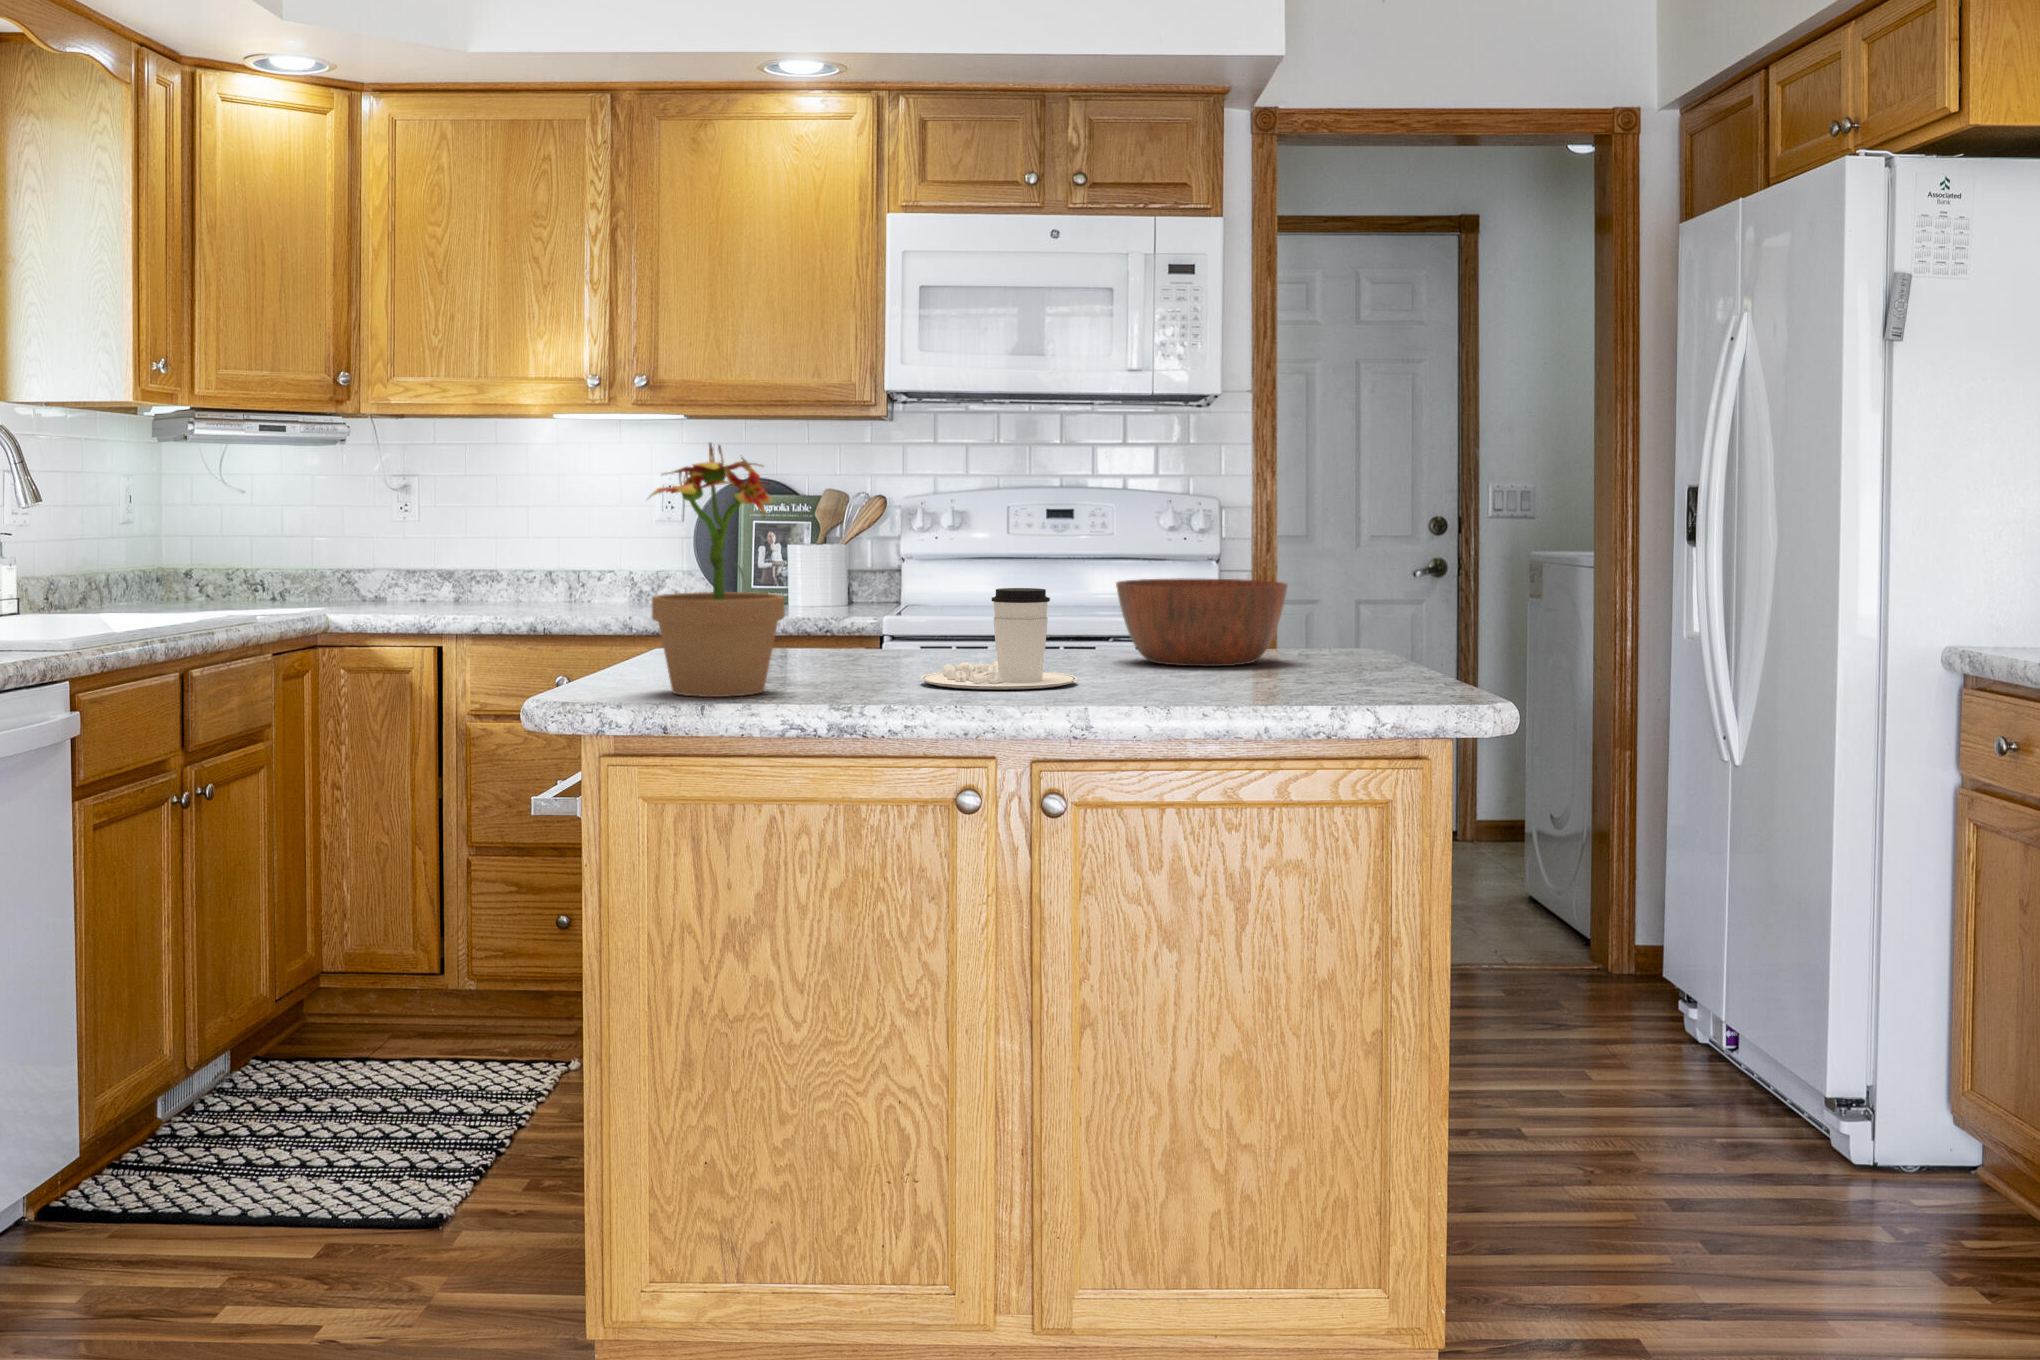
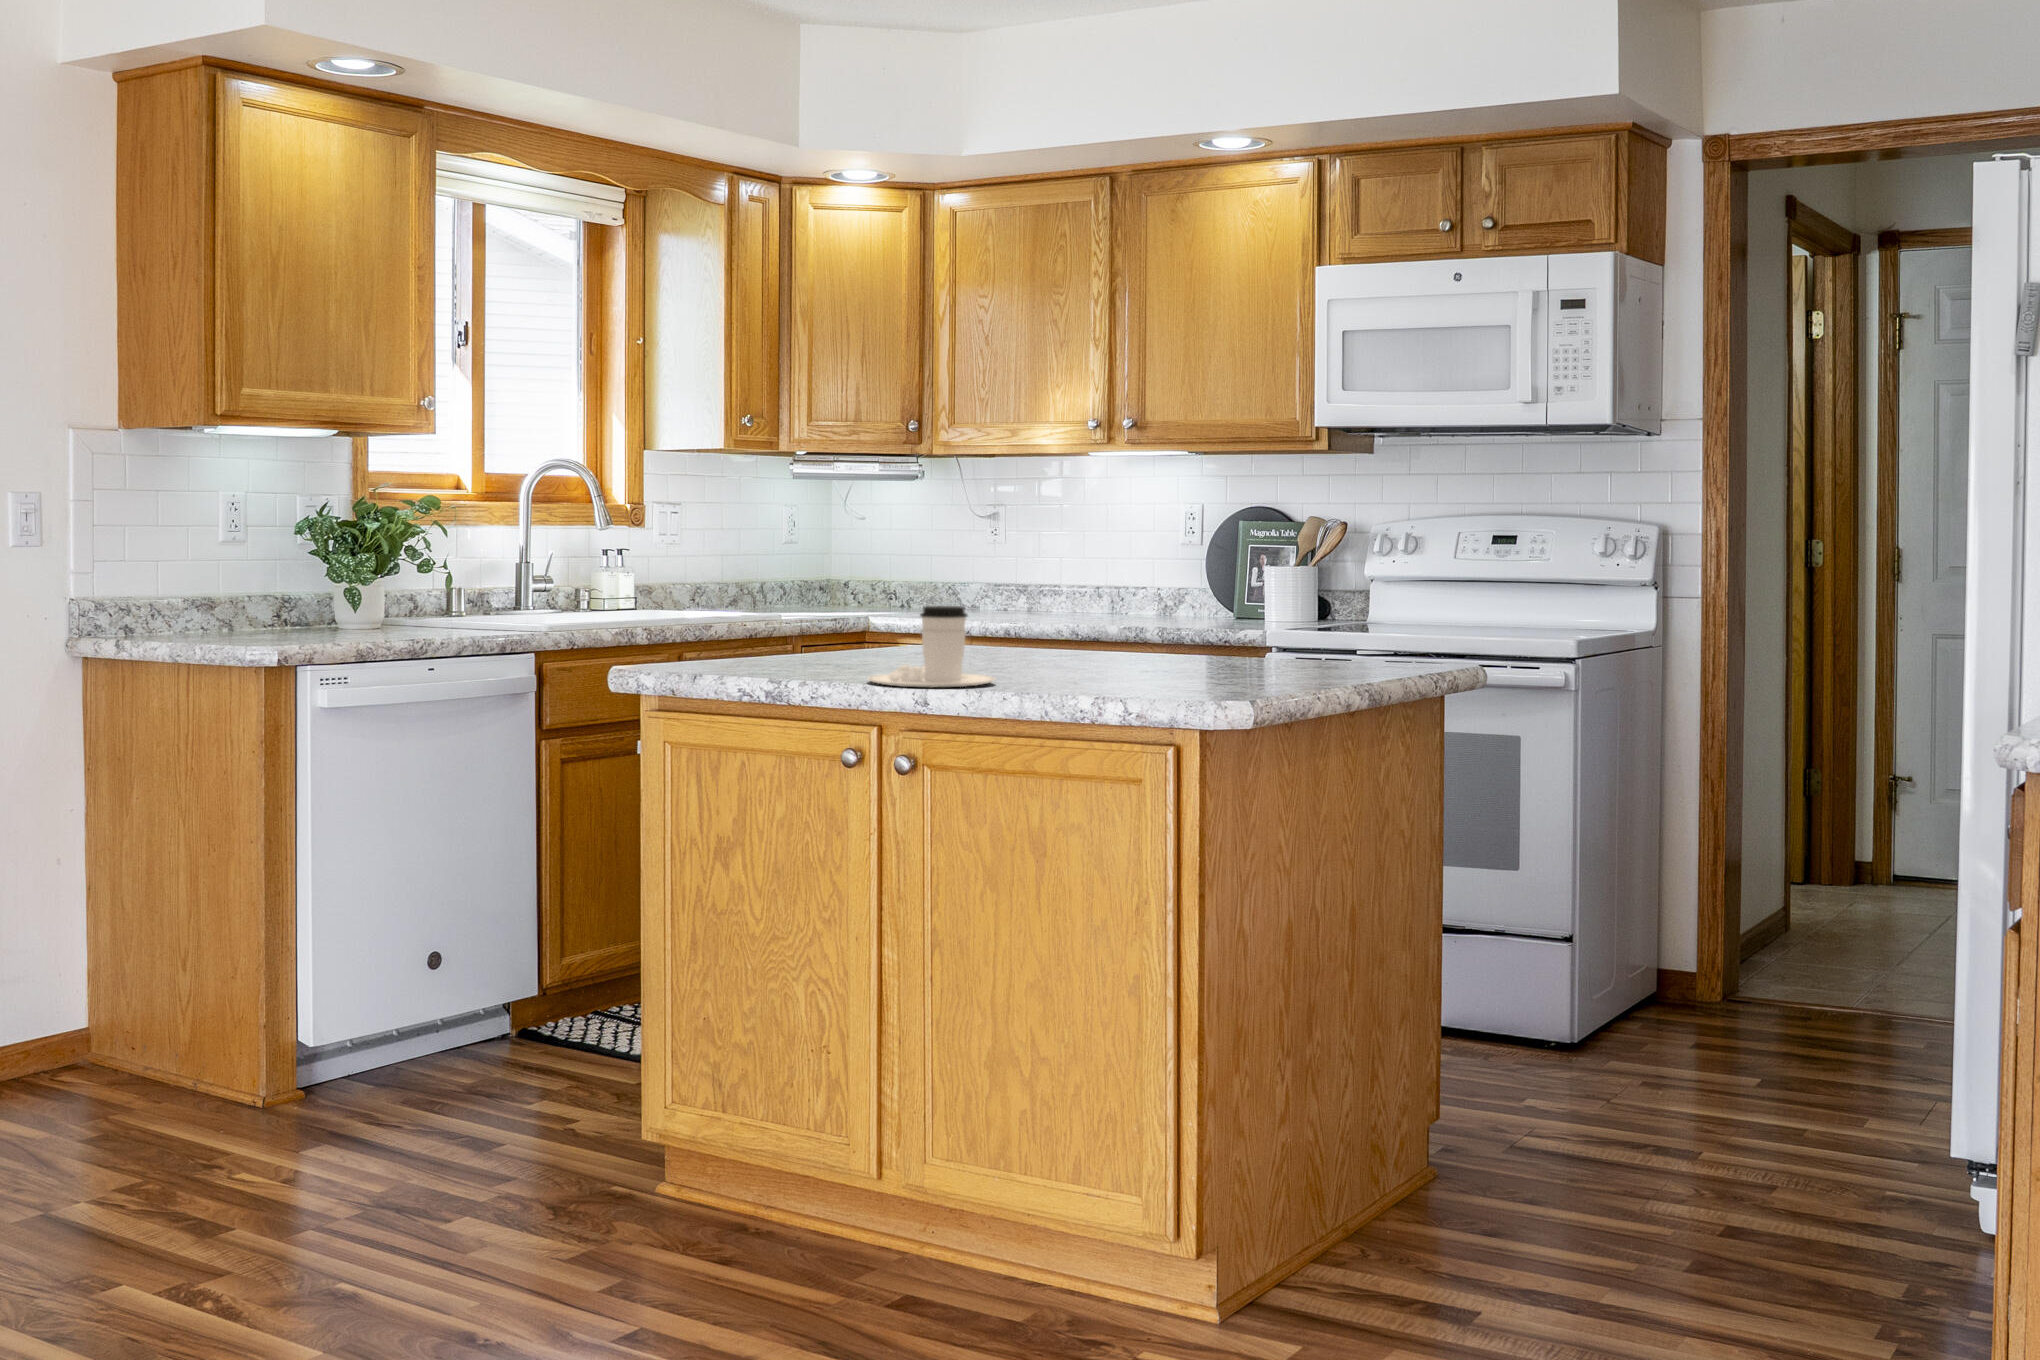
potted plant: present [649,443,785,697] -> none [649,486,763,678]
bowl: present [1116,579,1288,666] -> none [1132,606,1285,684]

